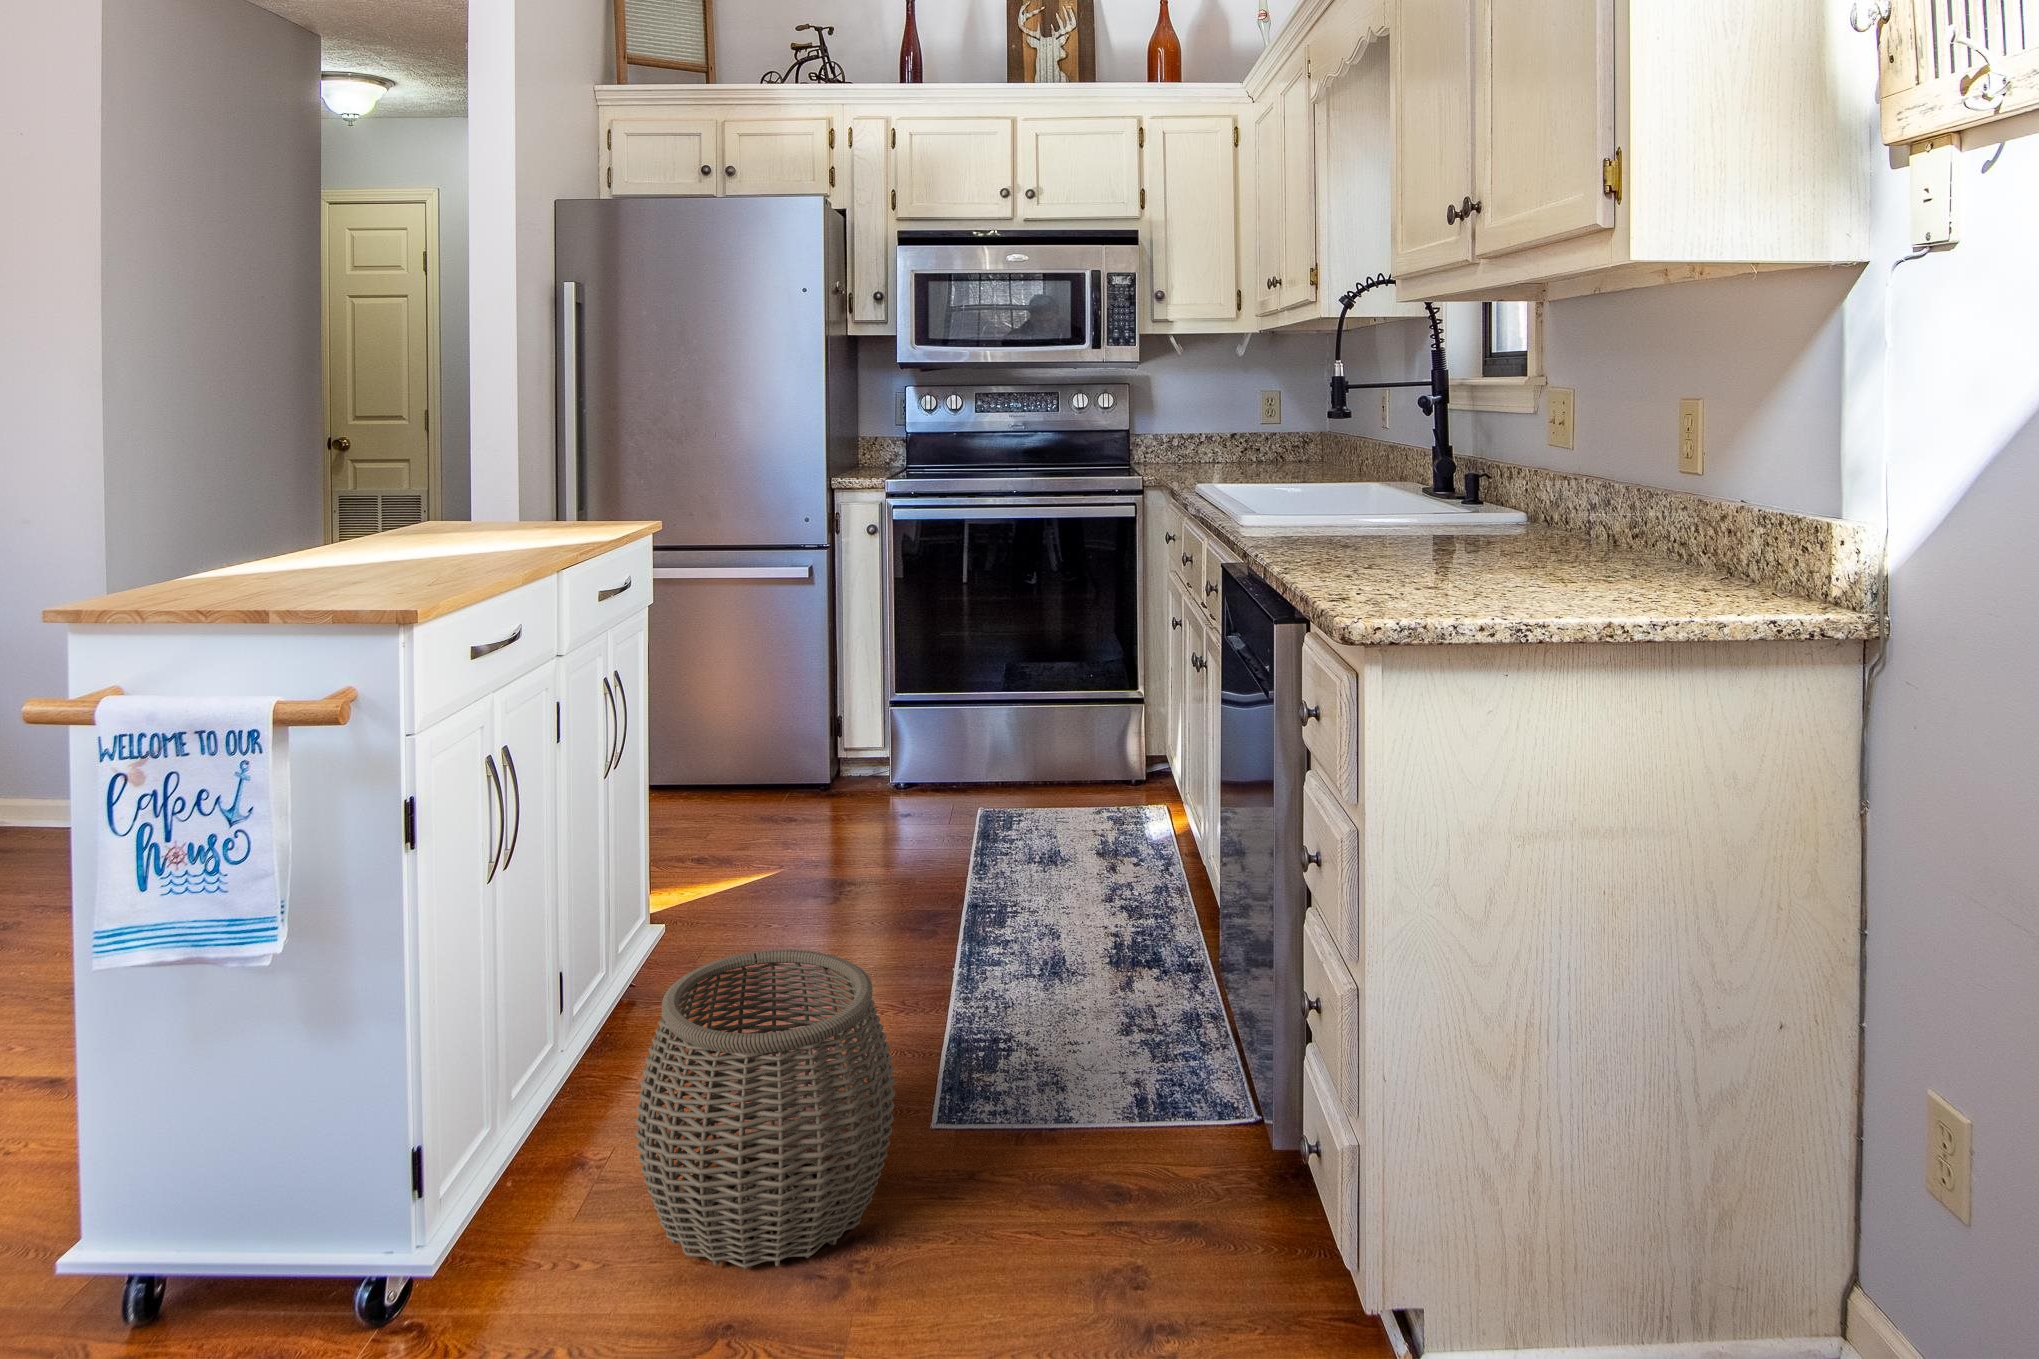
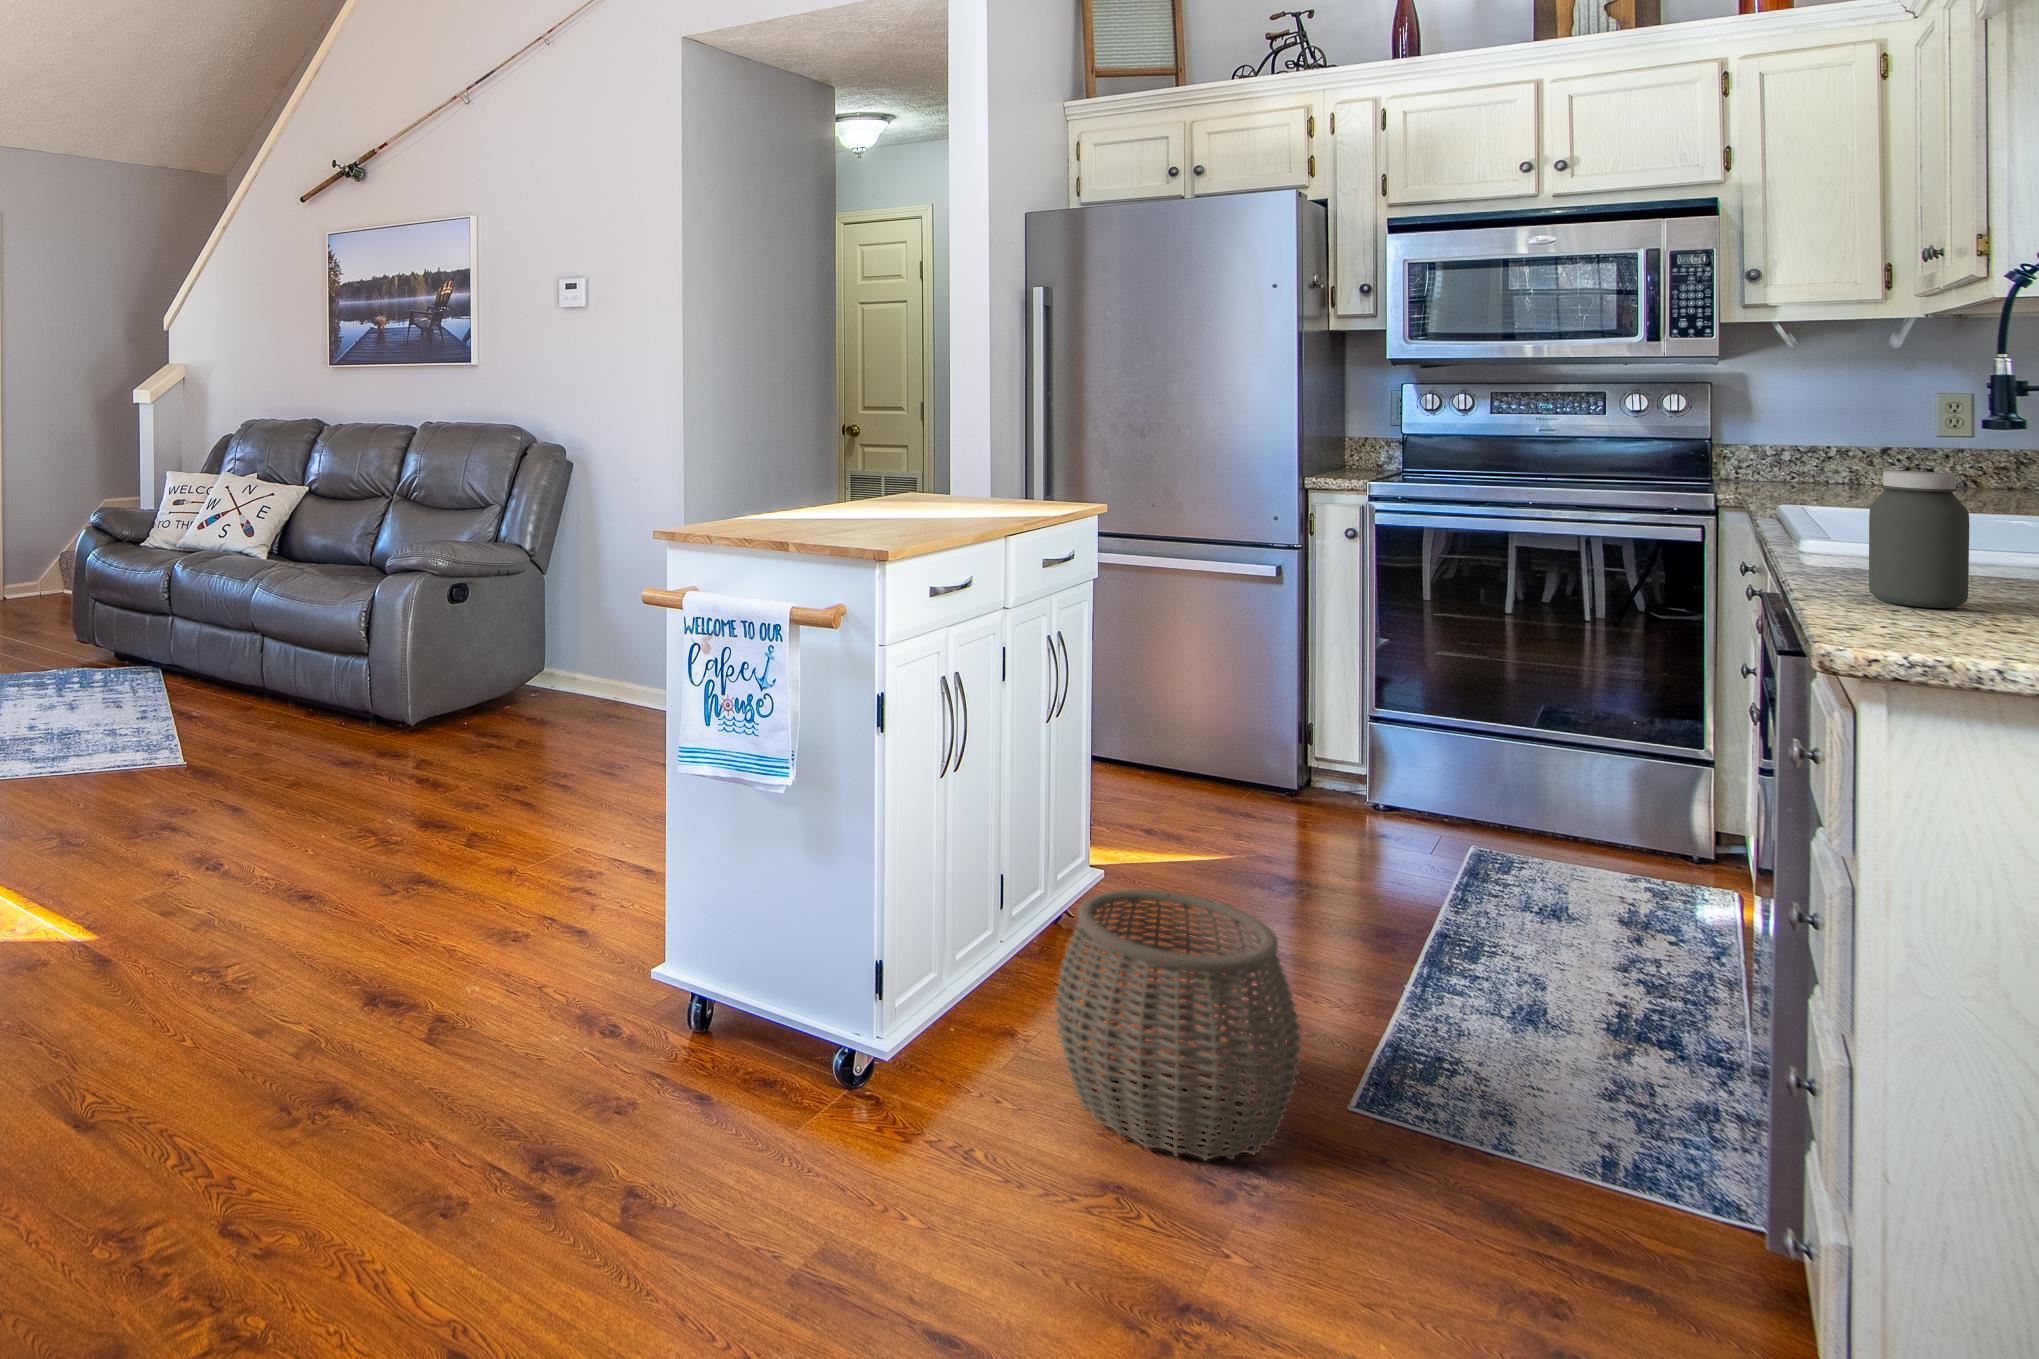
jar: none [1347,450,1410,567] -> present [1869,471,1969,608]

